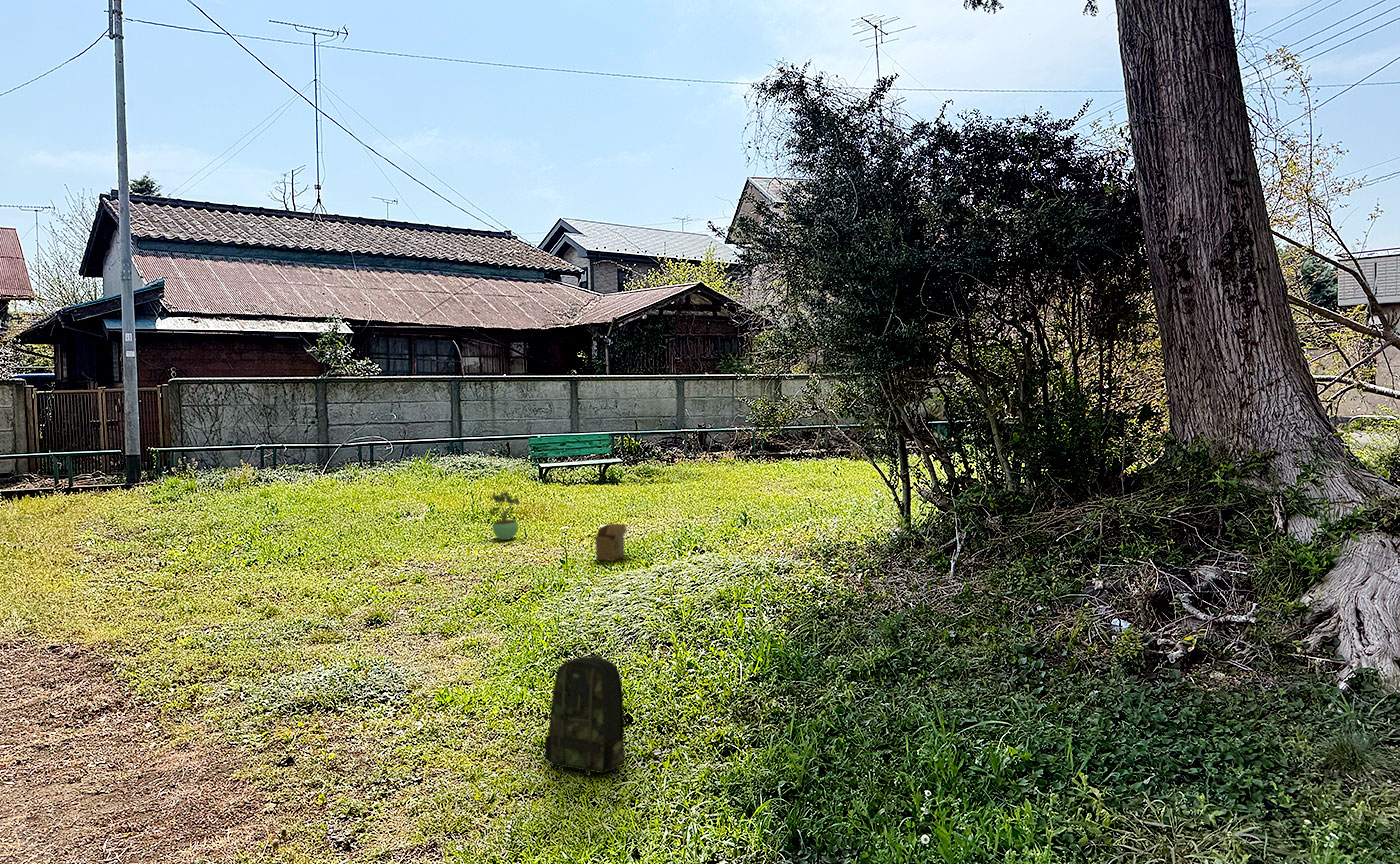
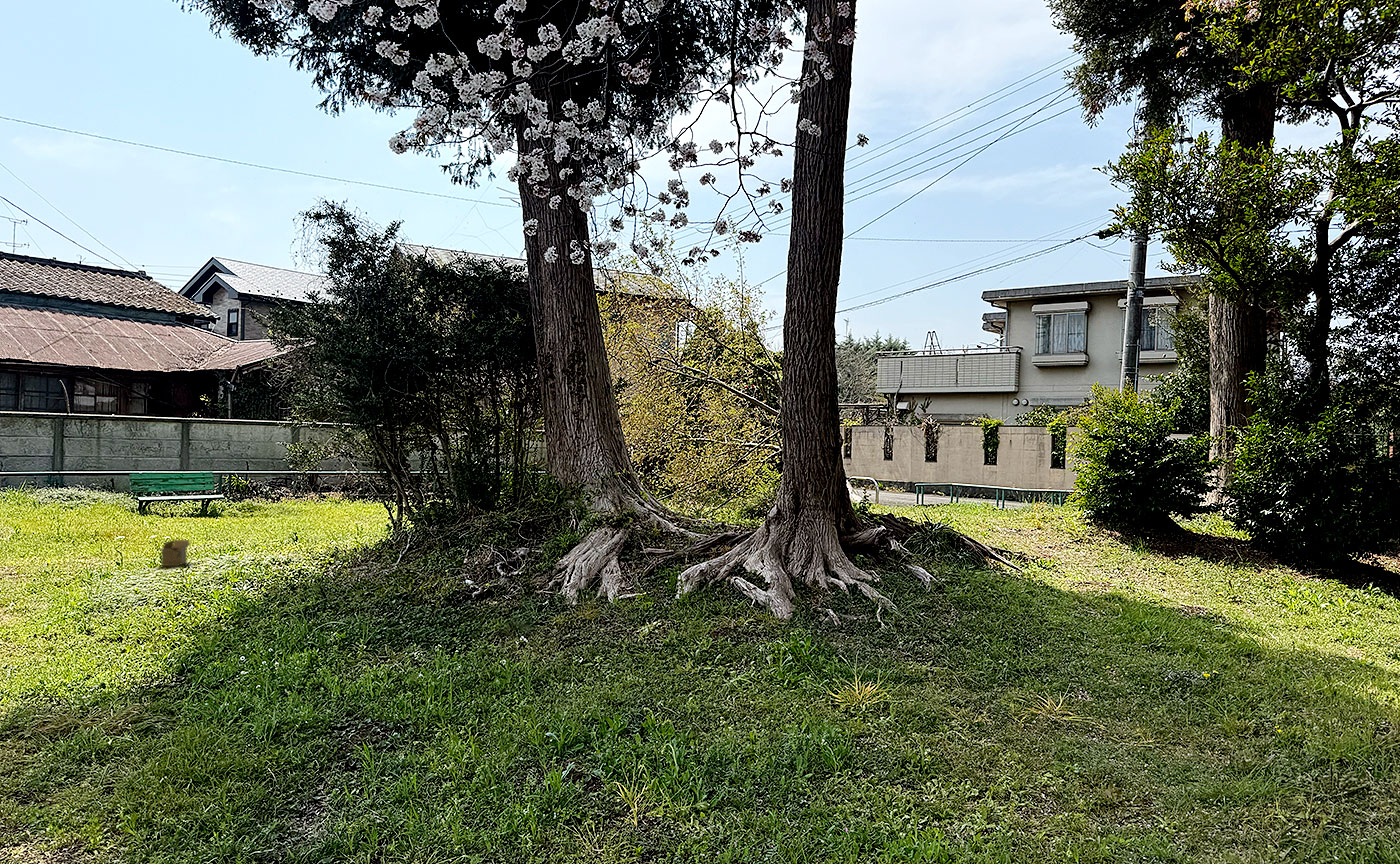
potted plant: present [489,492,519,540] -> none [71,516,101,554]
backpack: present [545,655,624,775] -> none [74,600,132,665]

